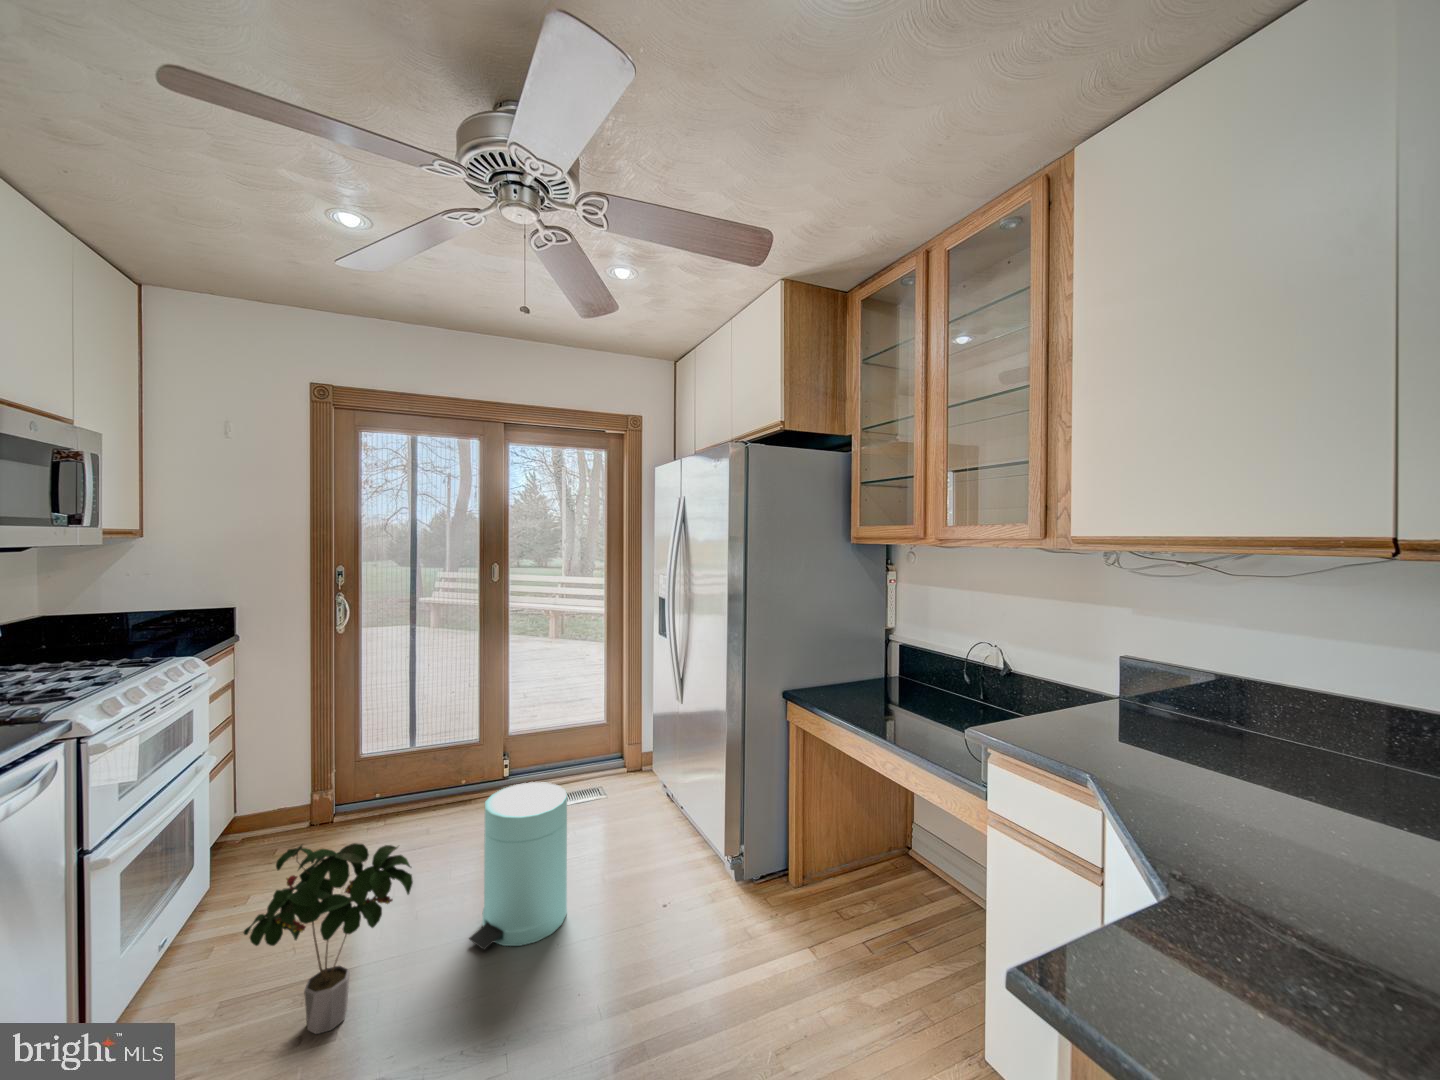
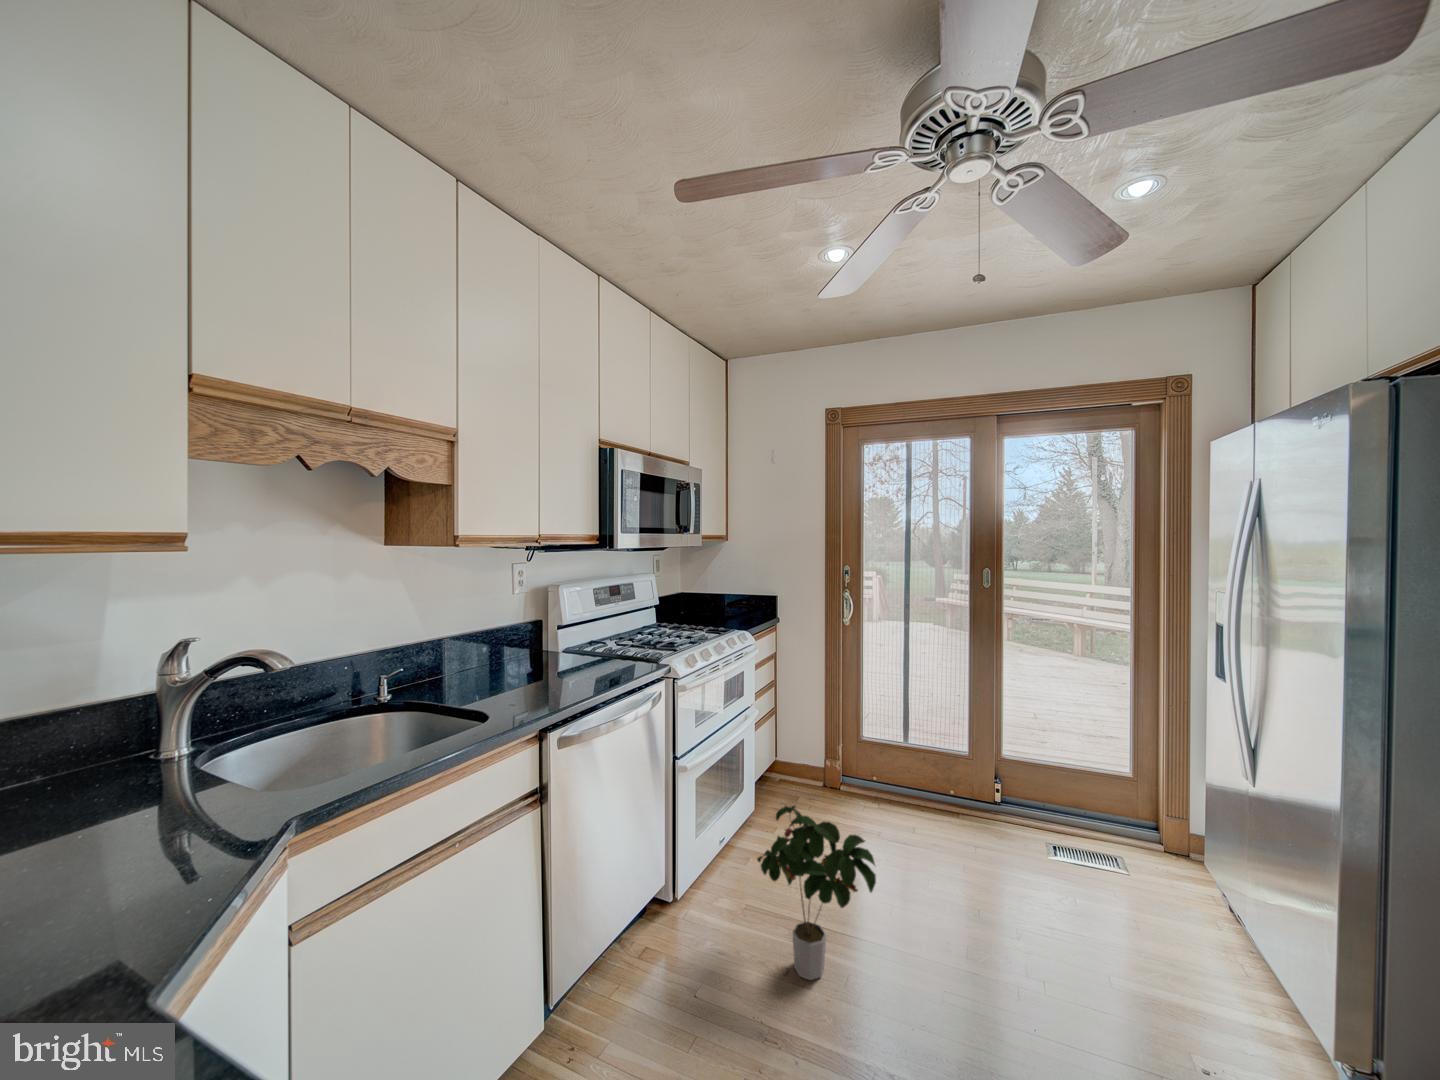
trash can: present [469,782,567,950] -> none [936,819,1055,1016]

